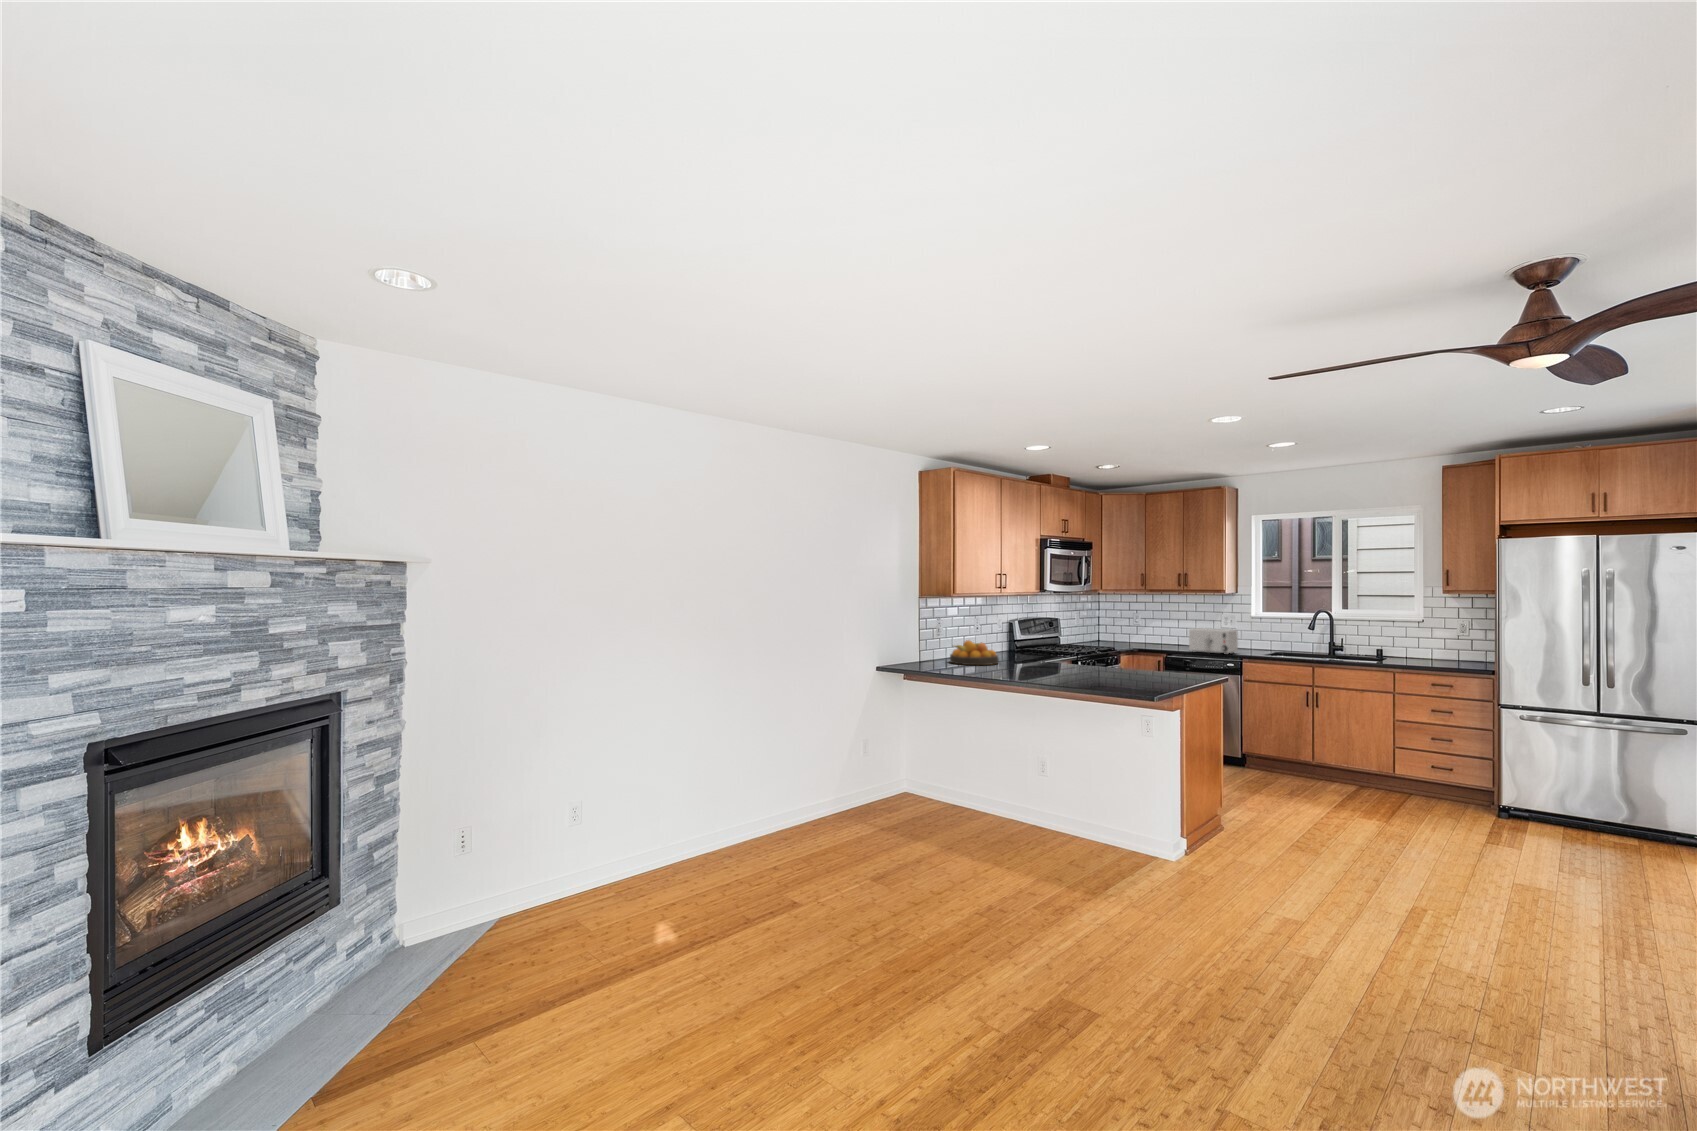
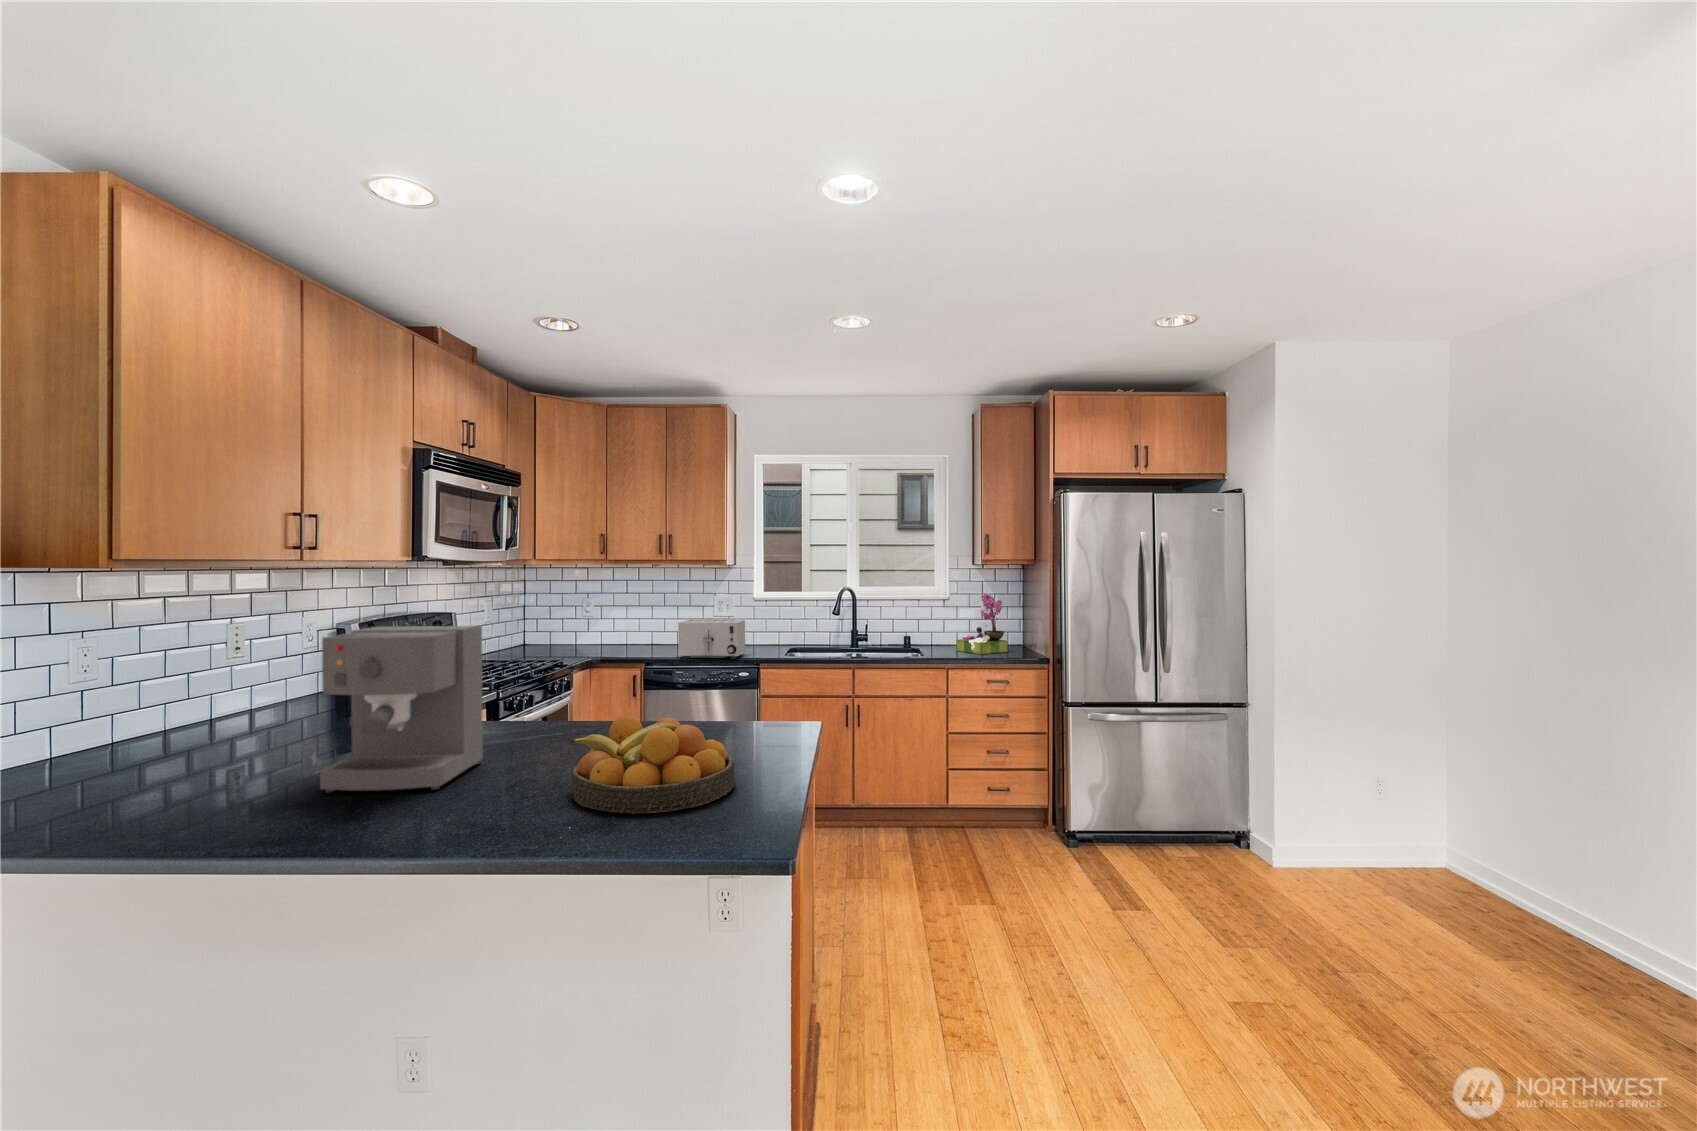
flower arrangement: none [1424,617,1474,667] -> present [957,593,1008,654]
coffee maker: none [1012,618,1065,676] -> present [320,626,483,792]
fruit bowl: present [950,640,999,665] -> present [570,716,734,814]

